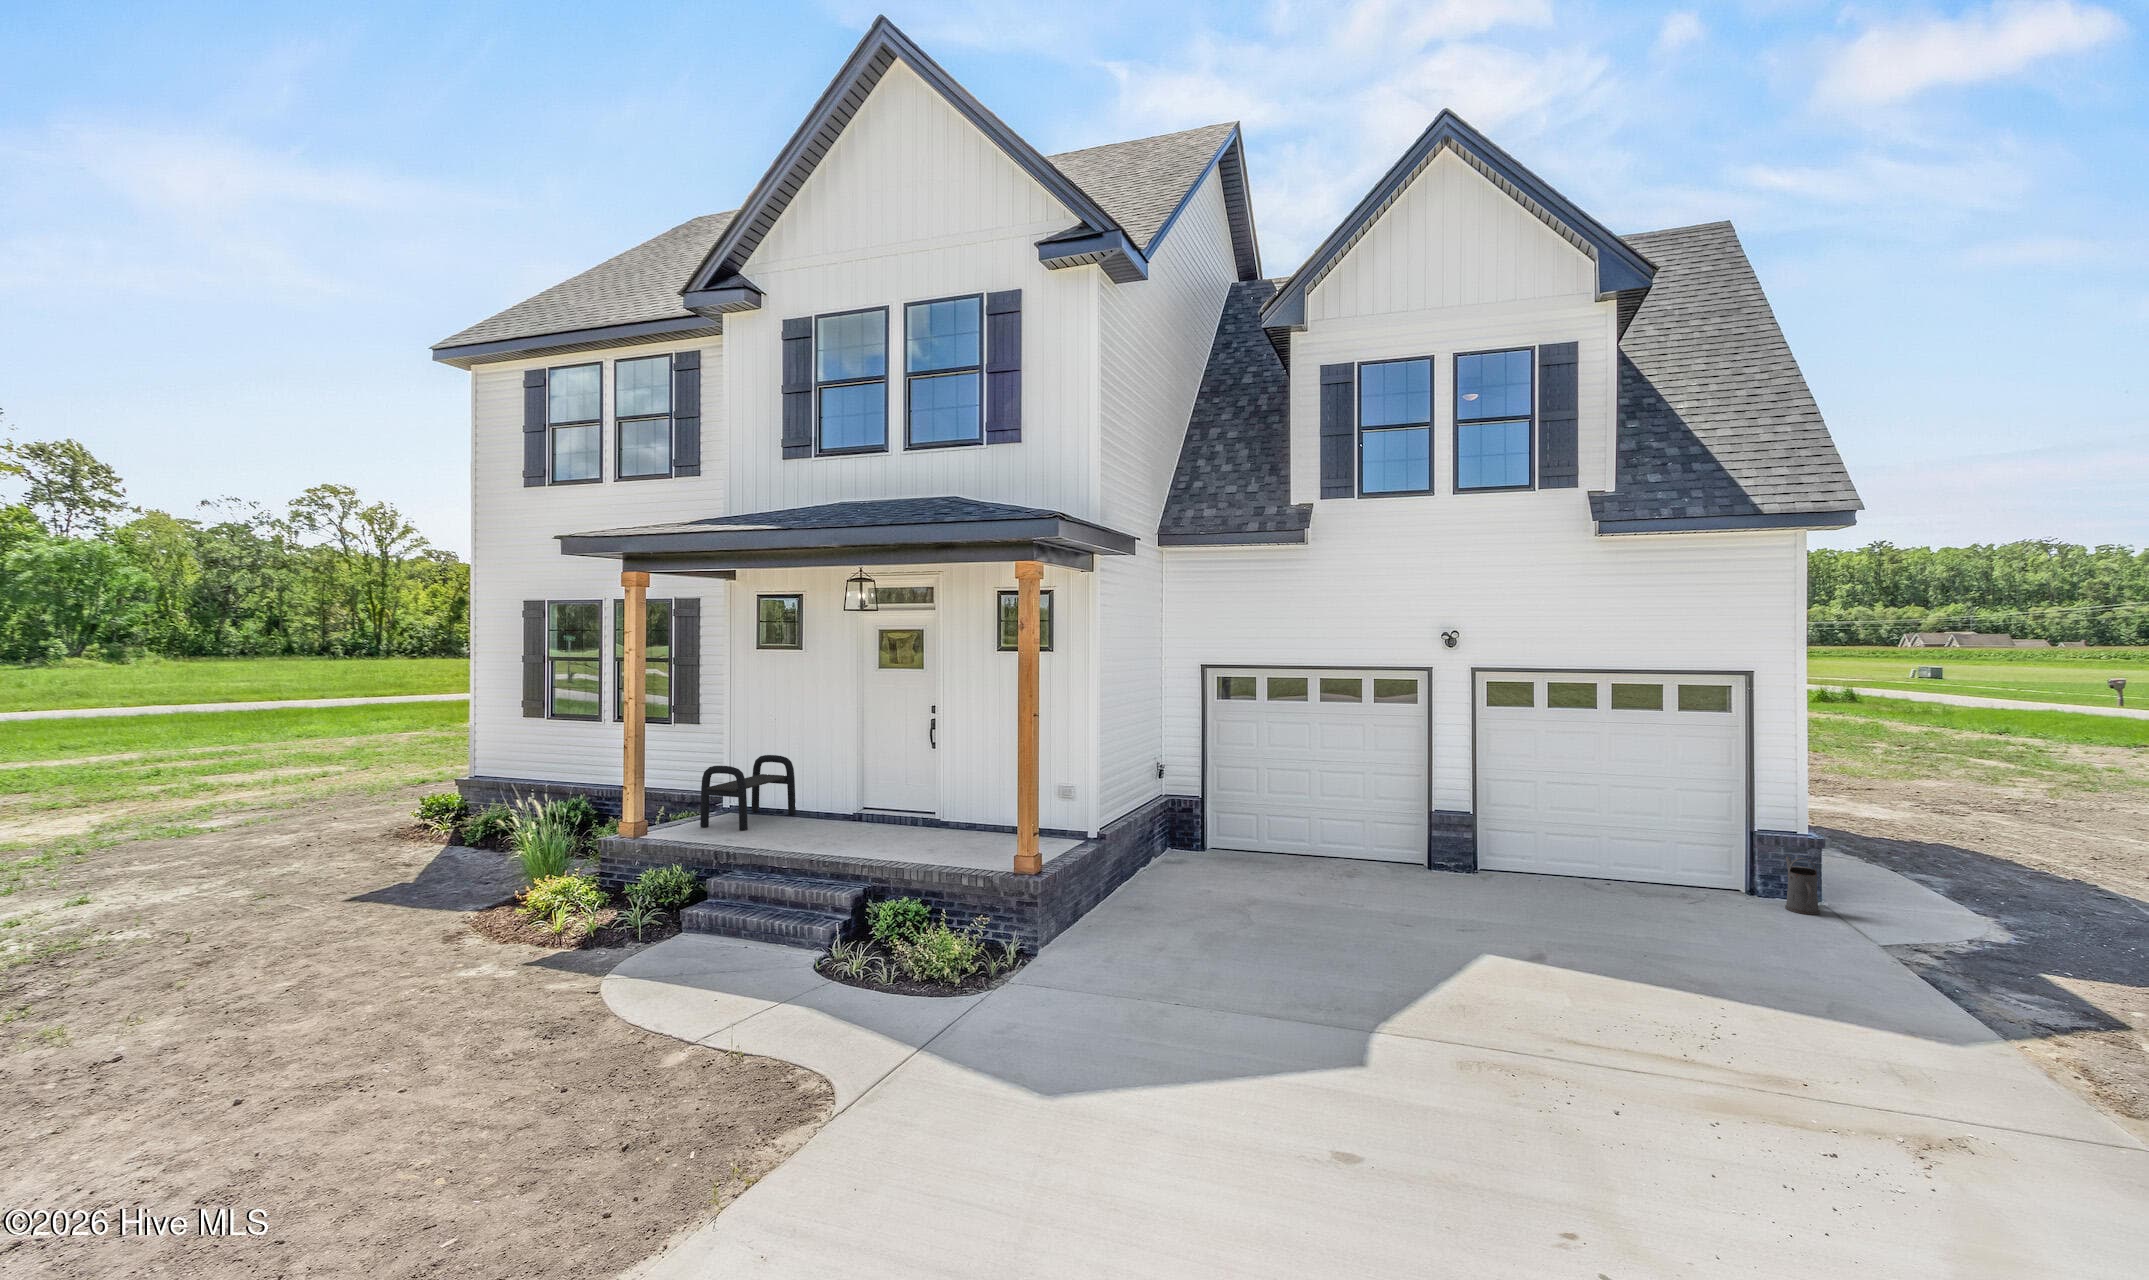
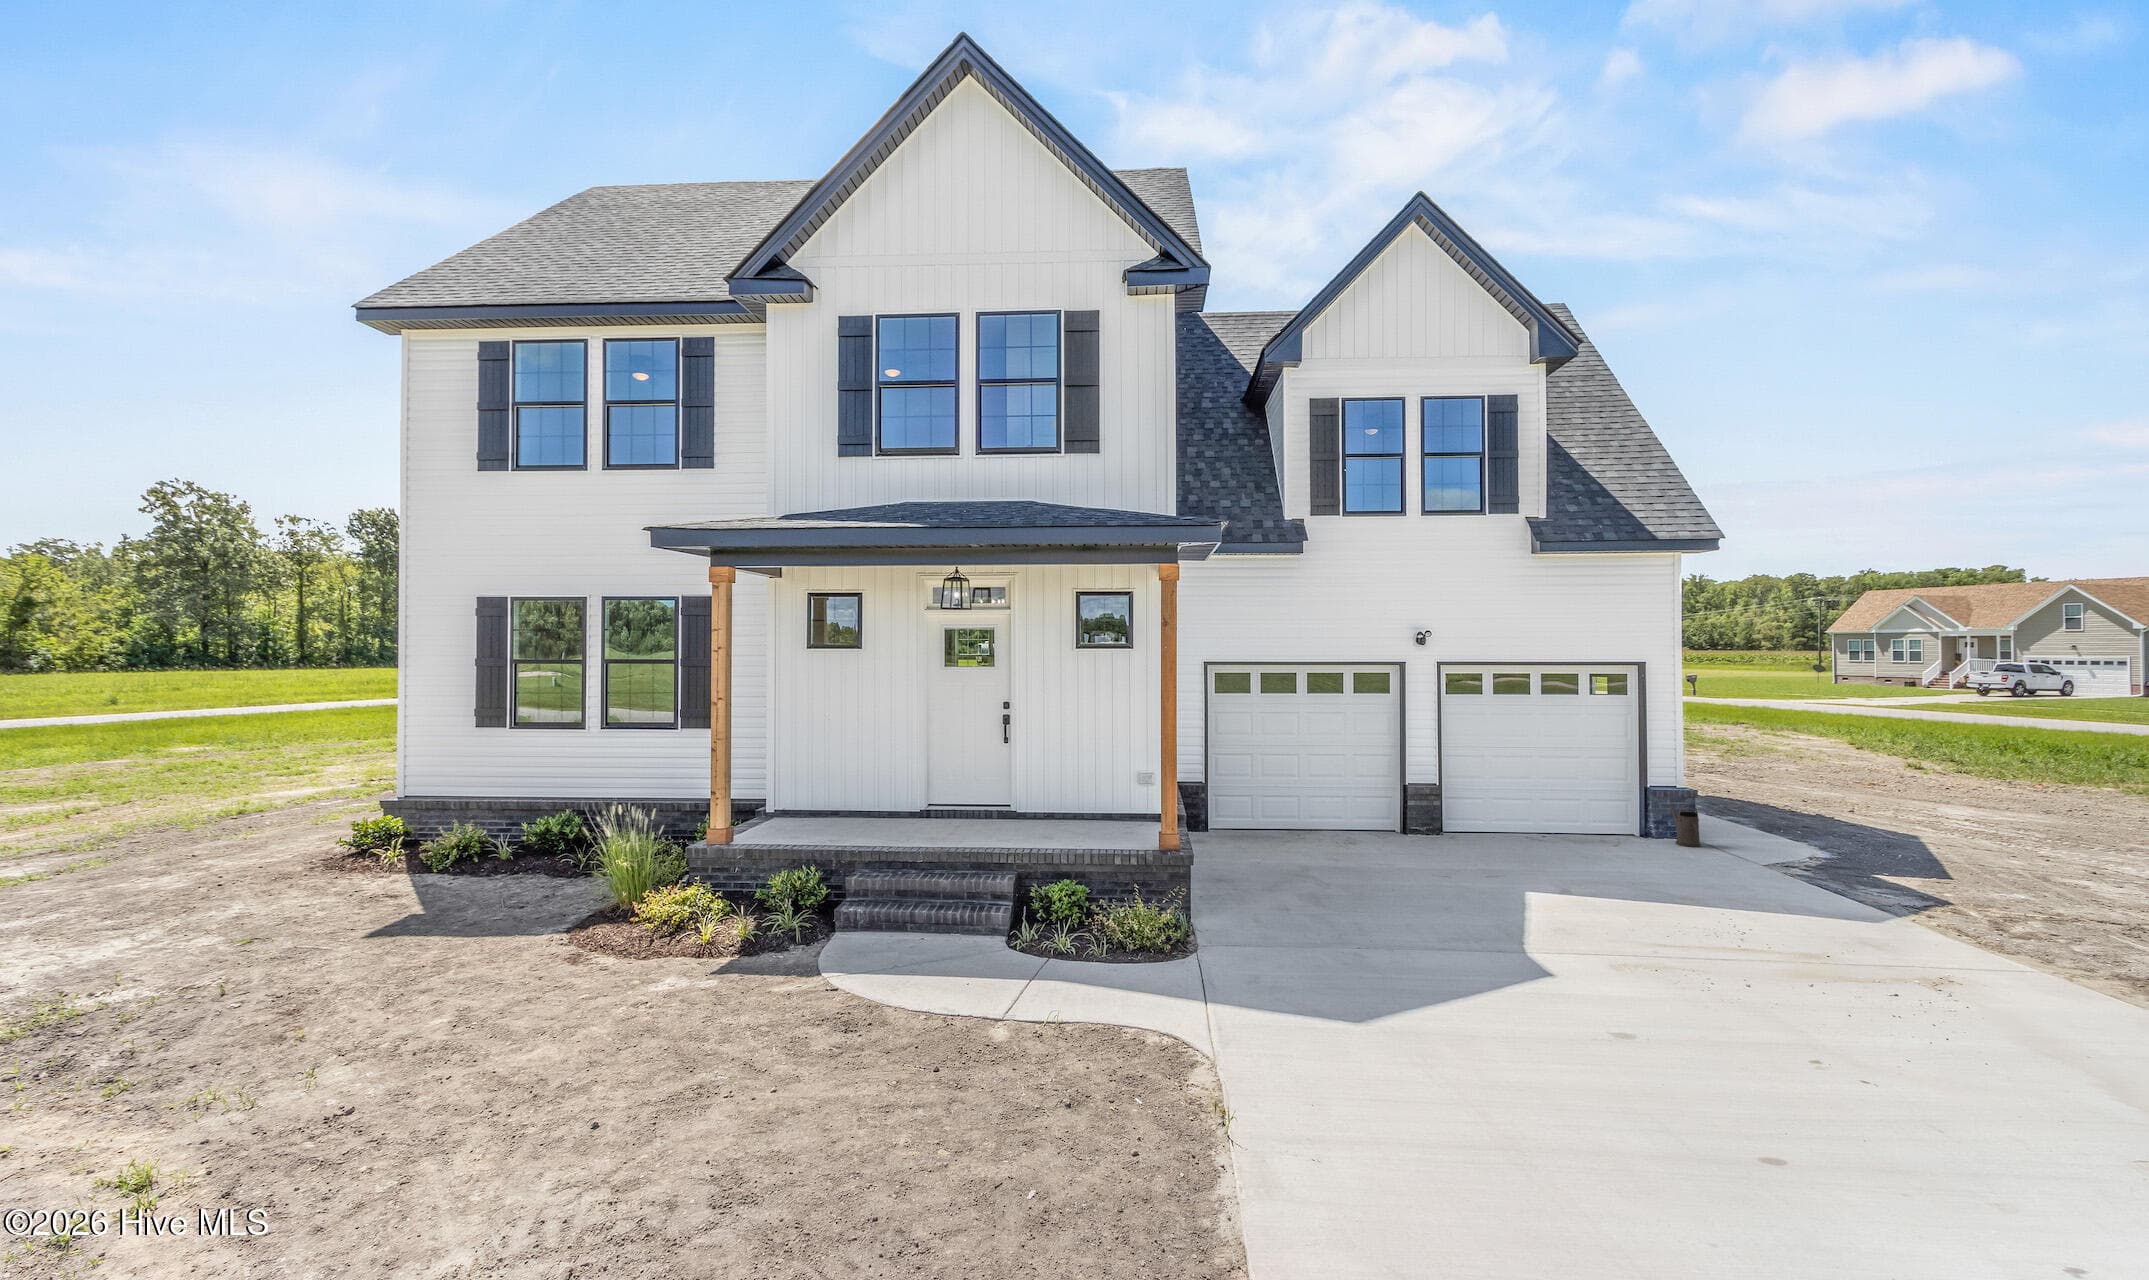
bench: present [700,755,796,831] -> none [762,756,842,831]

